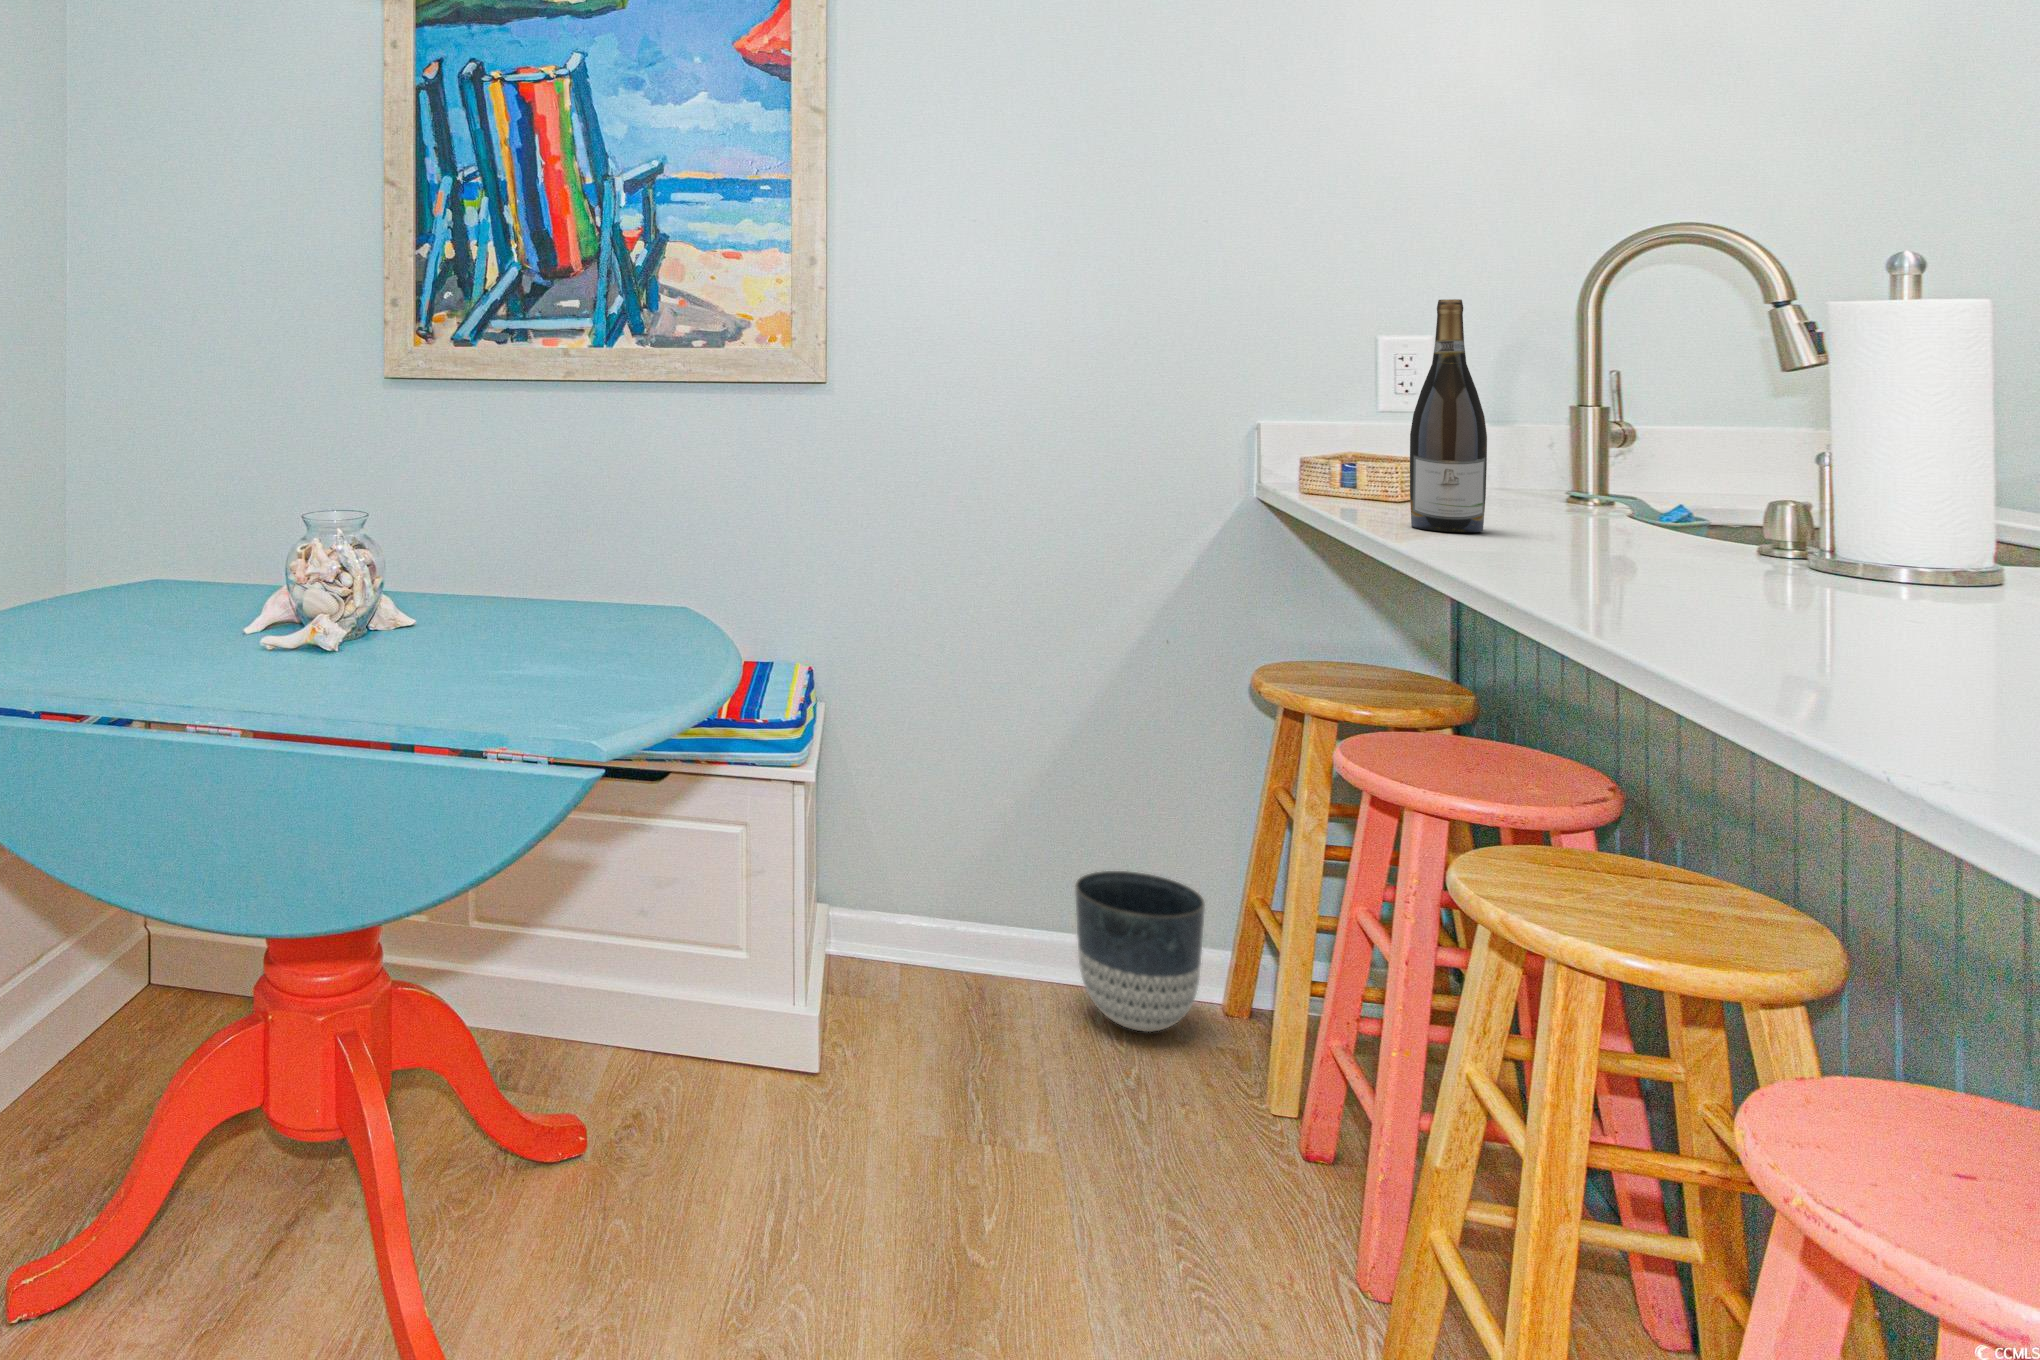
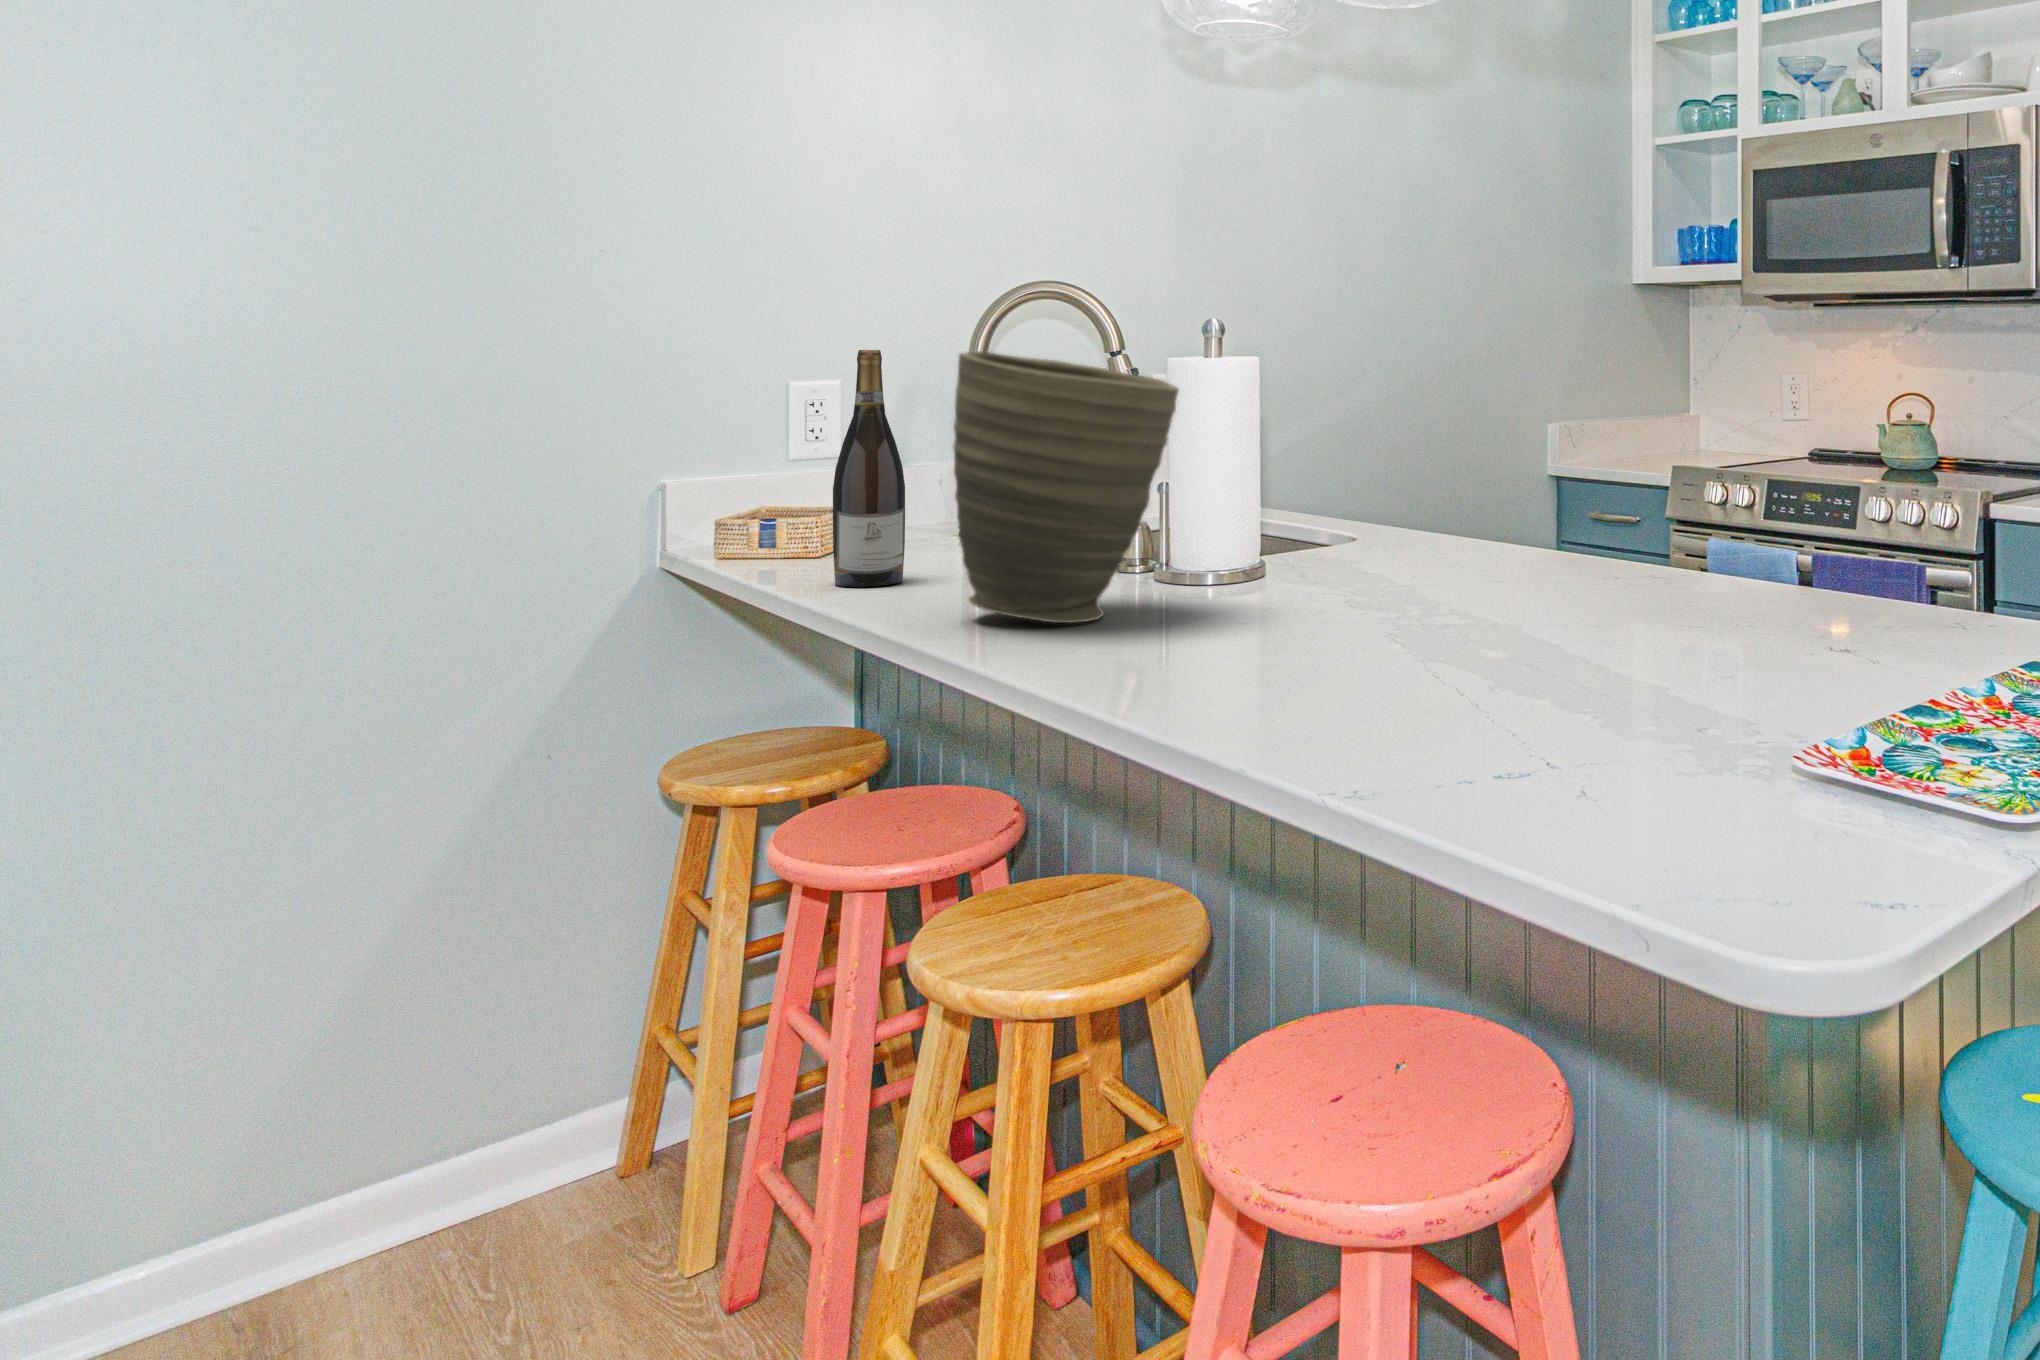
vase: none [1525,297,1827,591] -> present [954,351,1179,623]
planter: present [1075,871,1205,1032] -> none [421,1039,601,1252]

